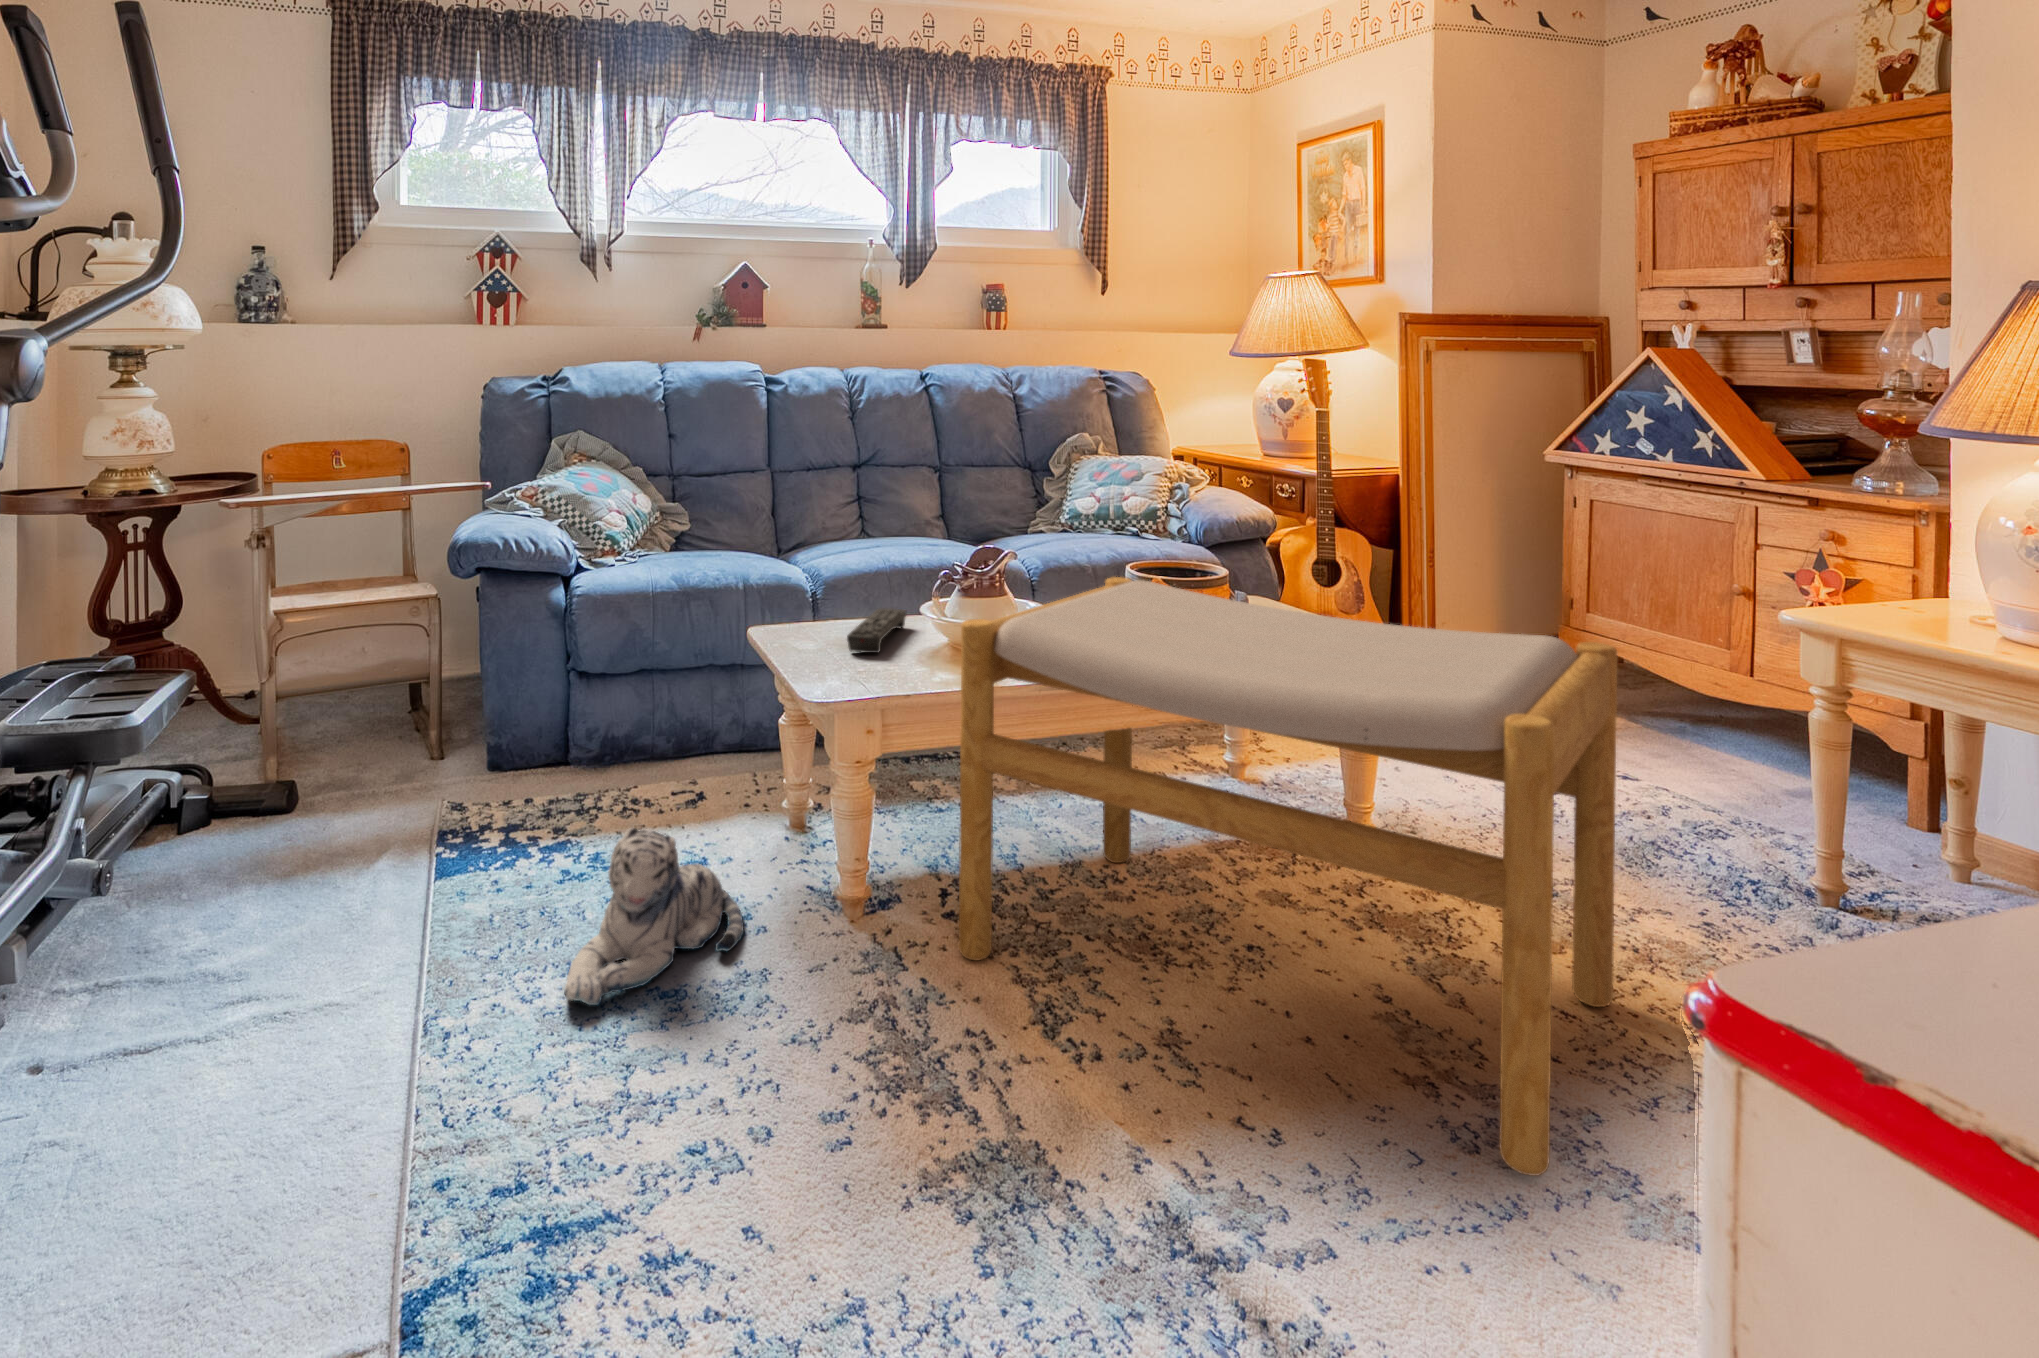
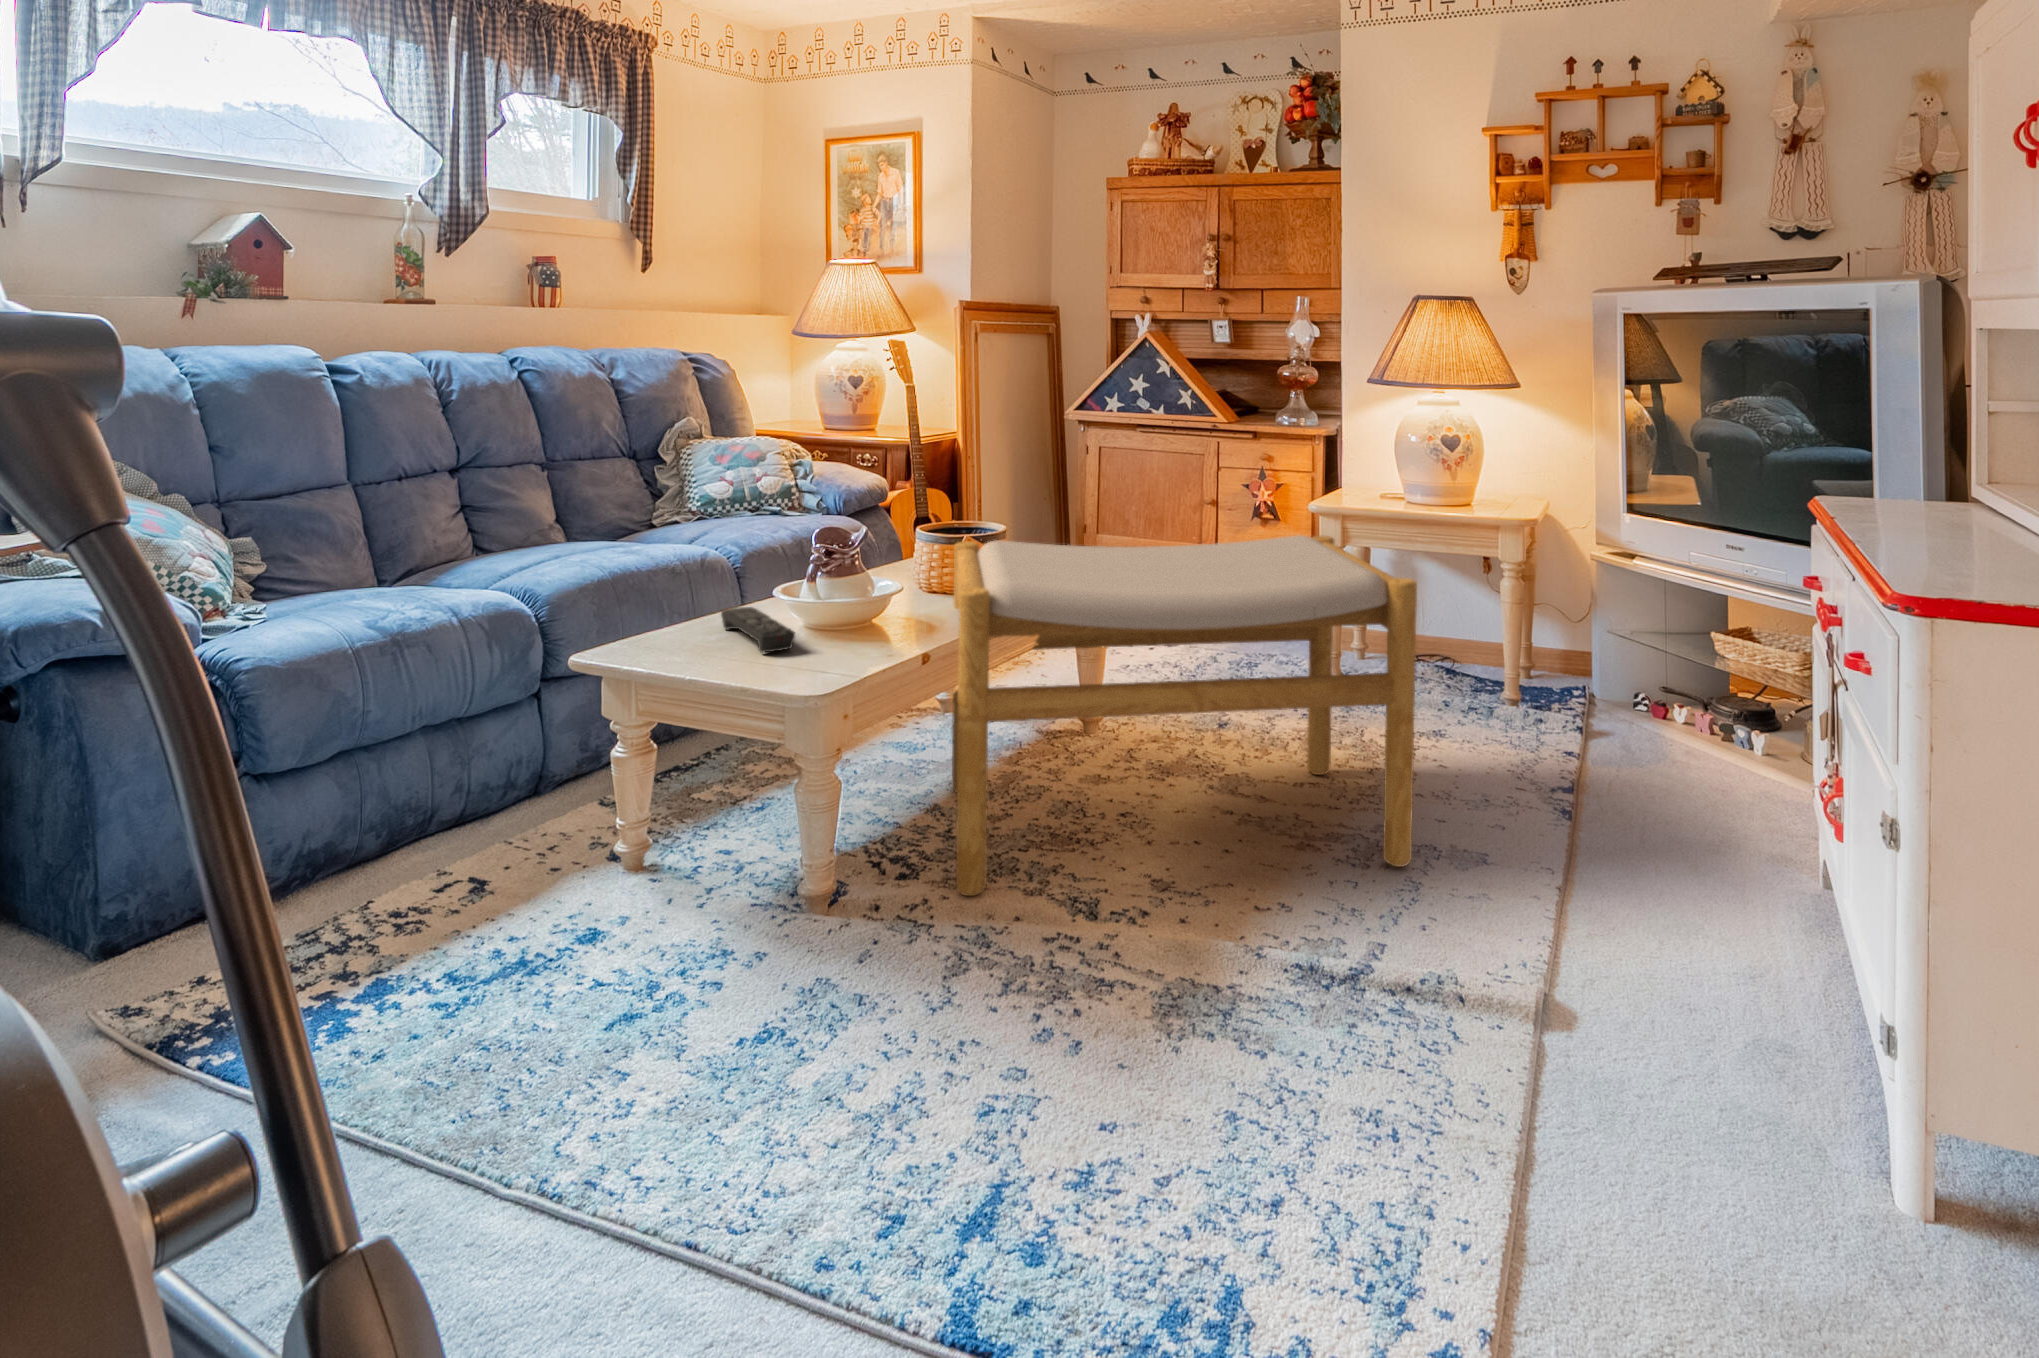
plush toy: present [564,828,744,1005] -> none [625,875,776,1085]

